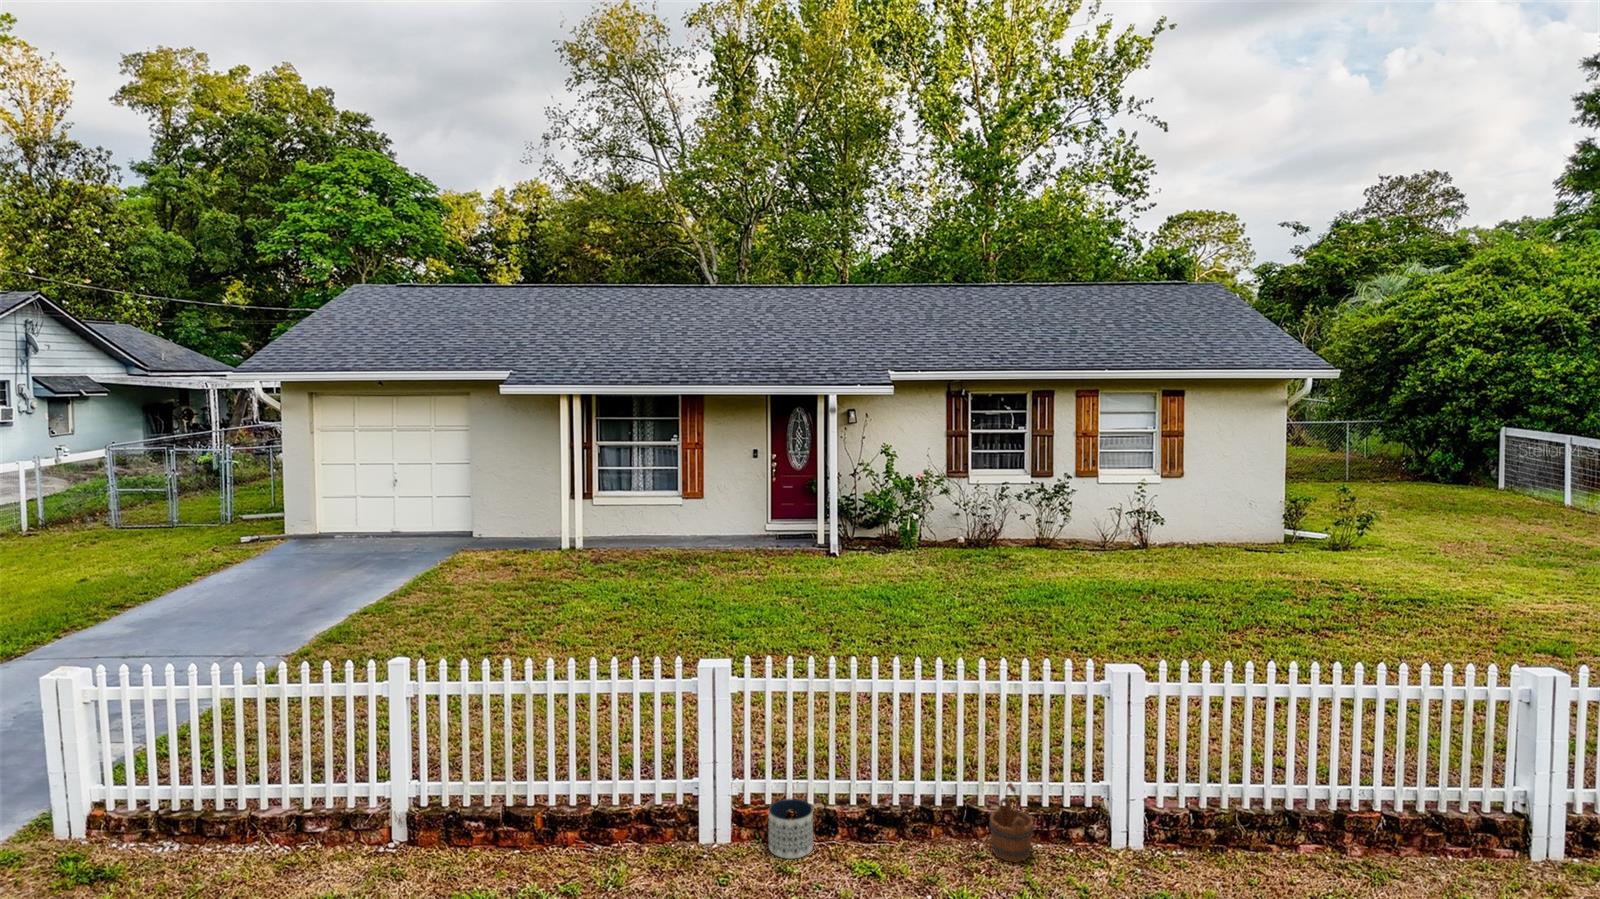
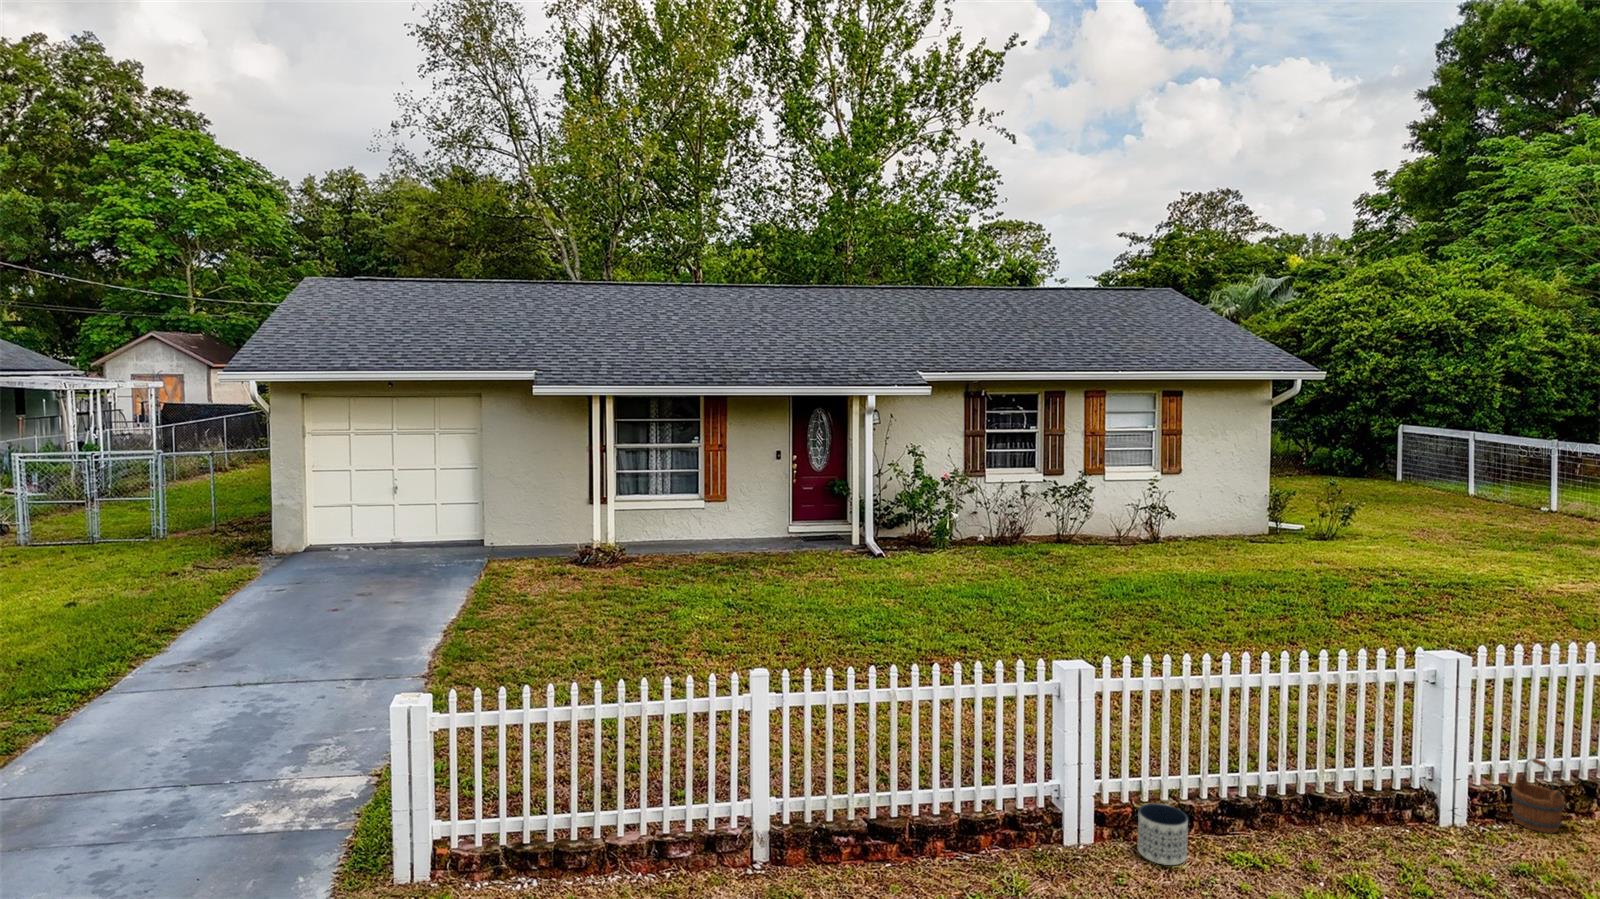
wooden bucket: present [990,783,1034,862] -> present [1511,759,1564,833]

